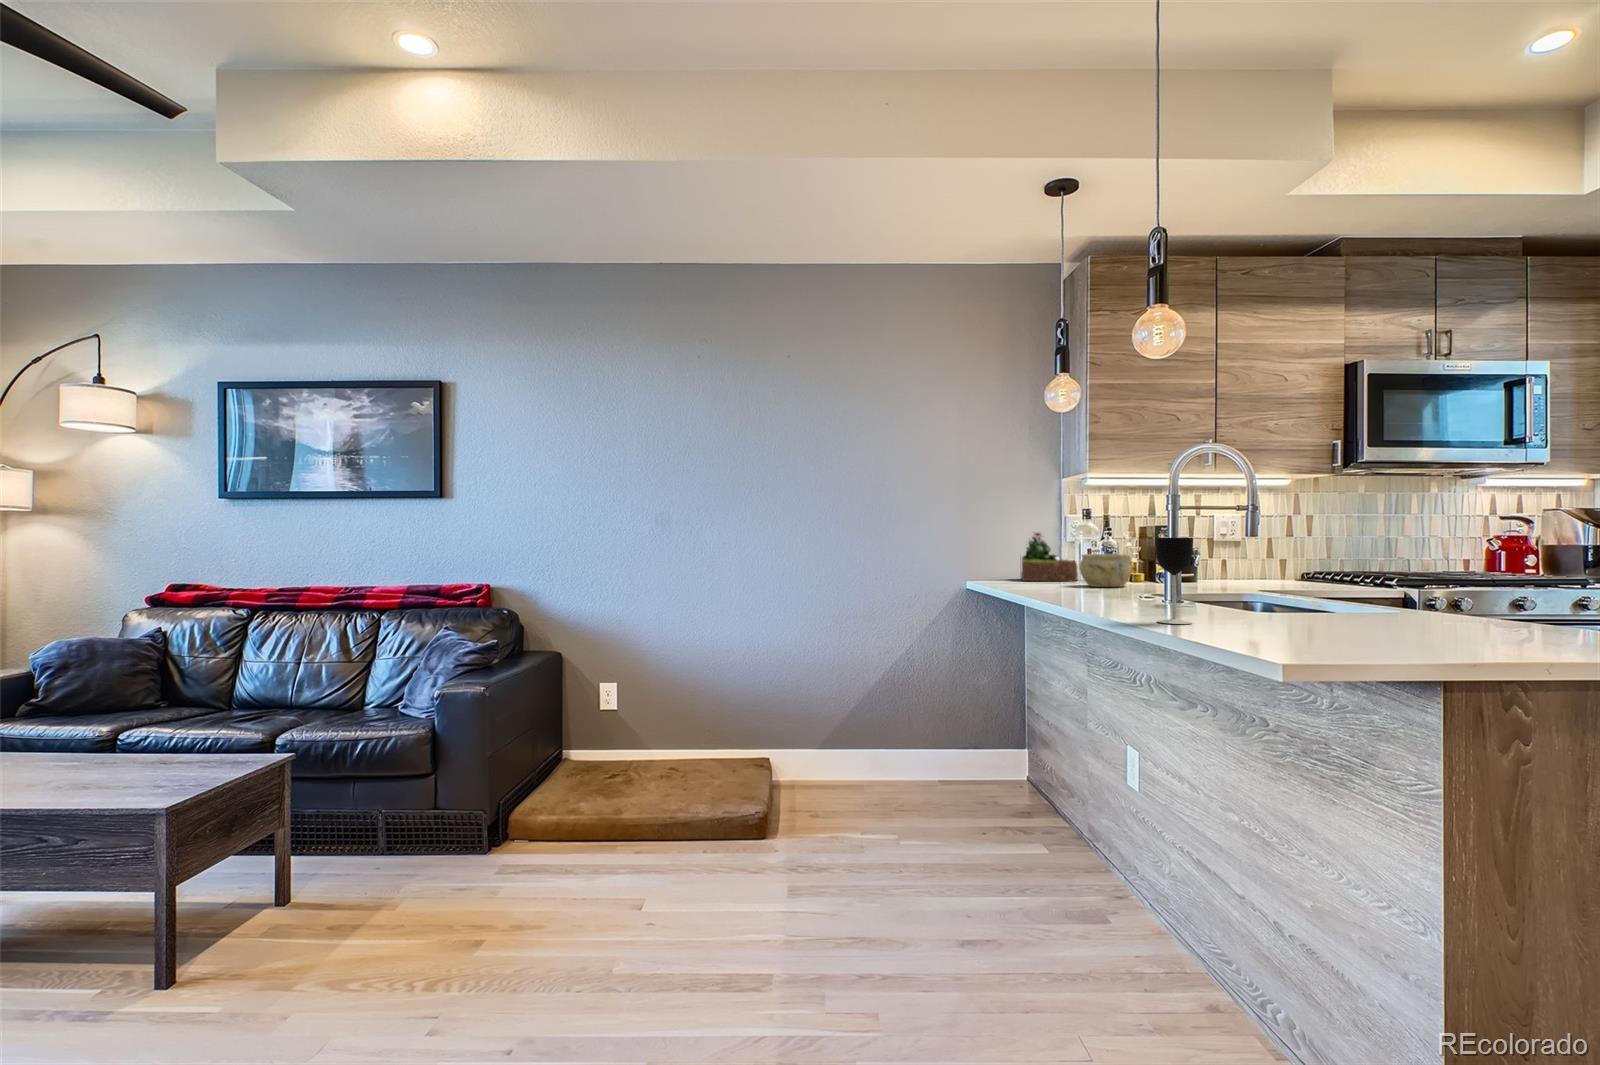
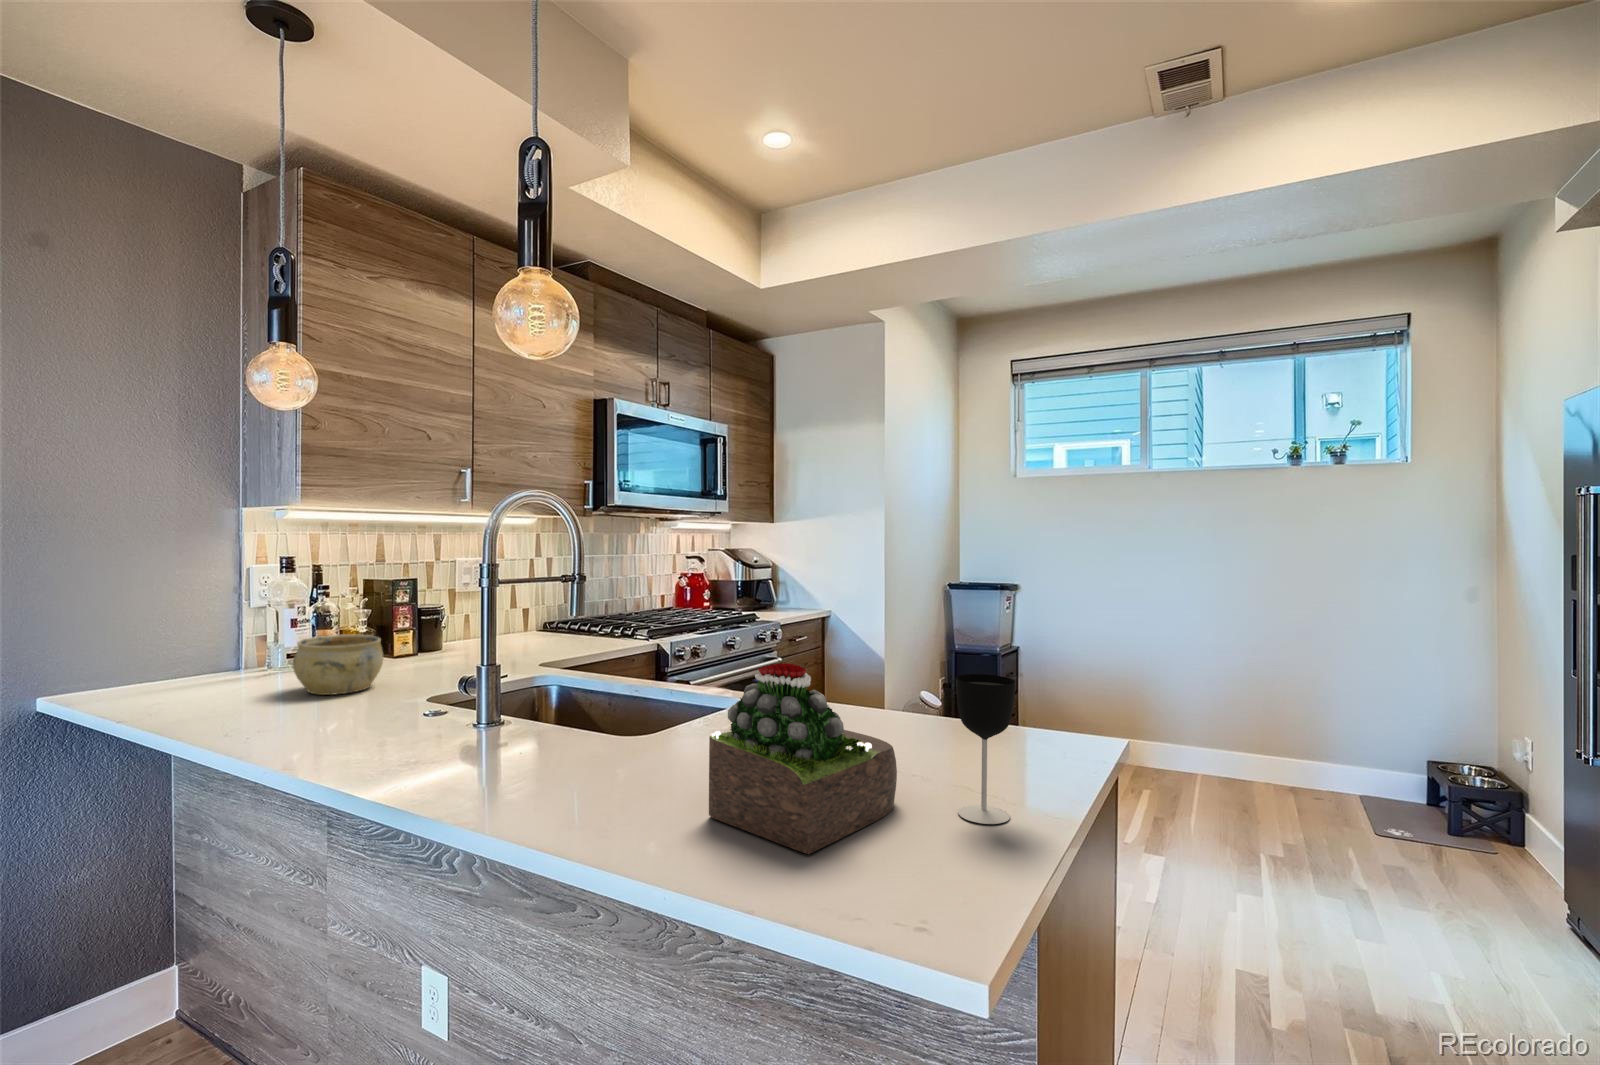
succulent plant: present [1021,532,1078,581] -> present [709,663,897,854]
wine glass: present [1155,538,1193,624] -> present [956,674,1015,824]

